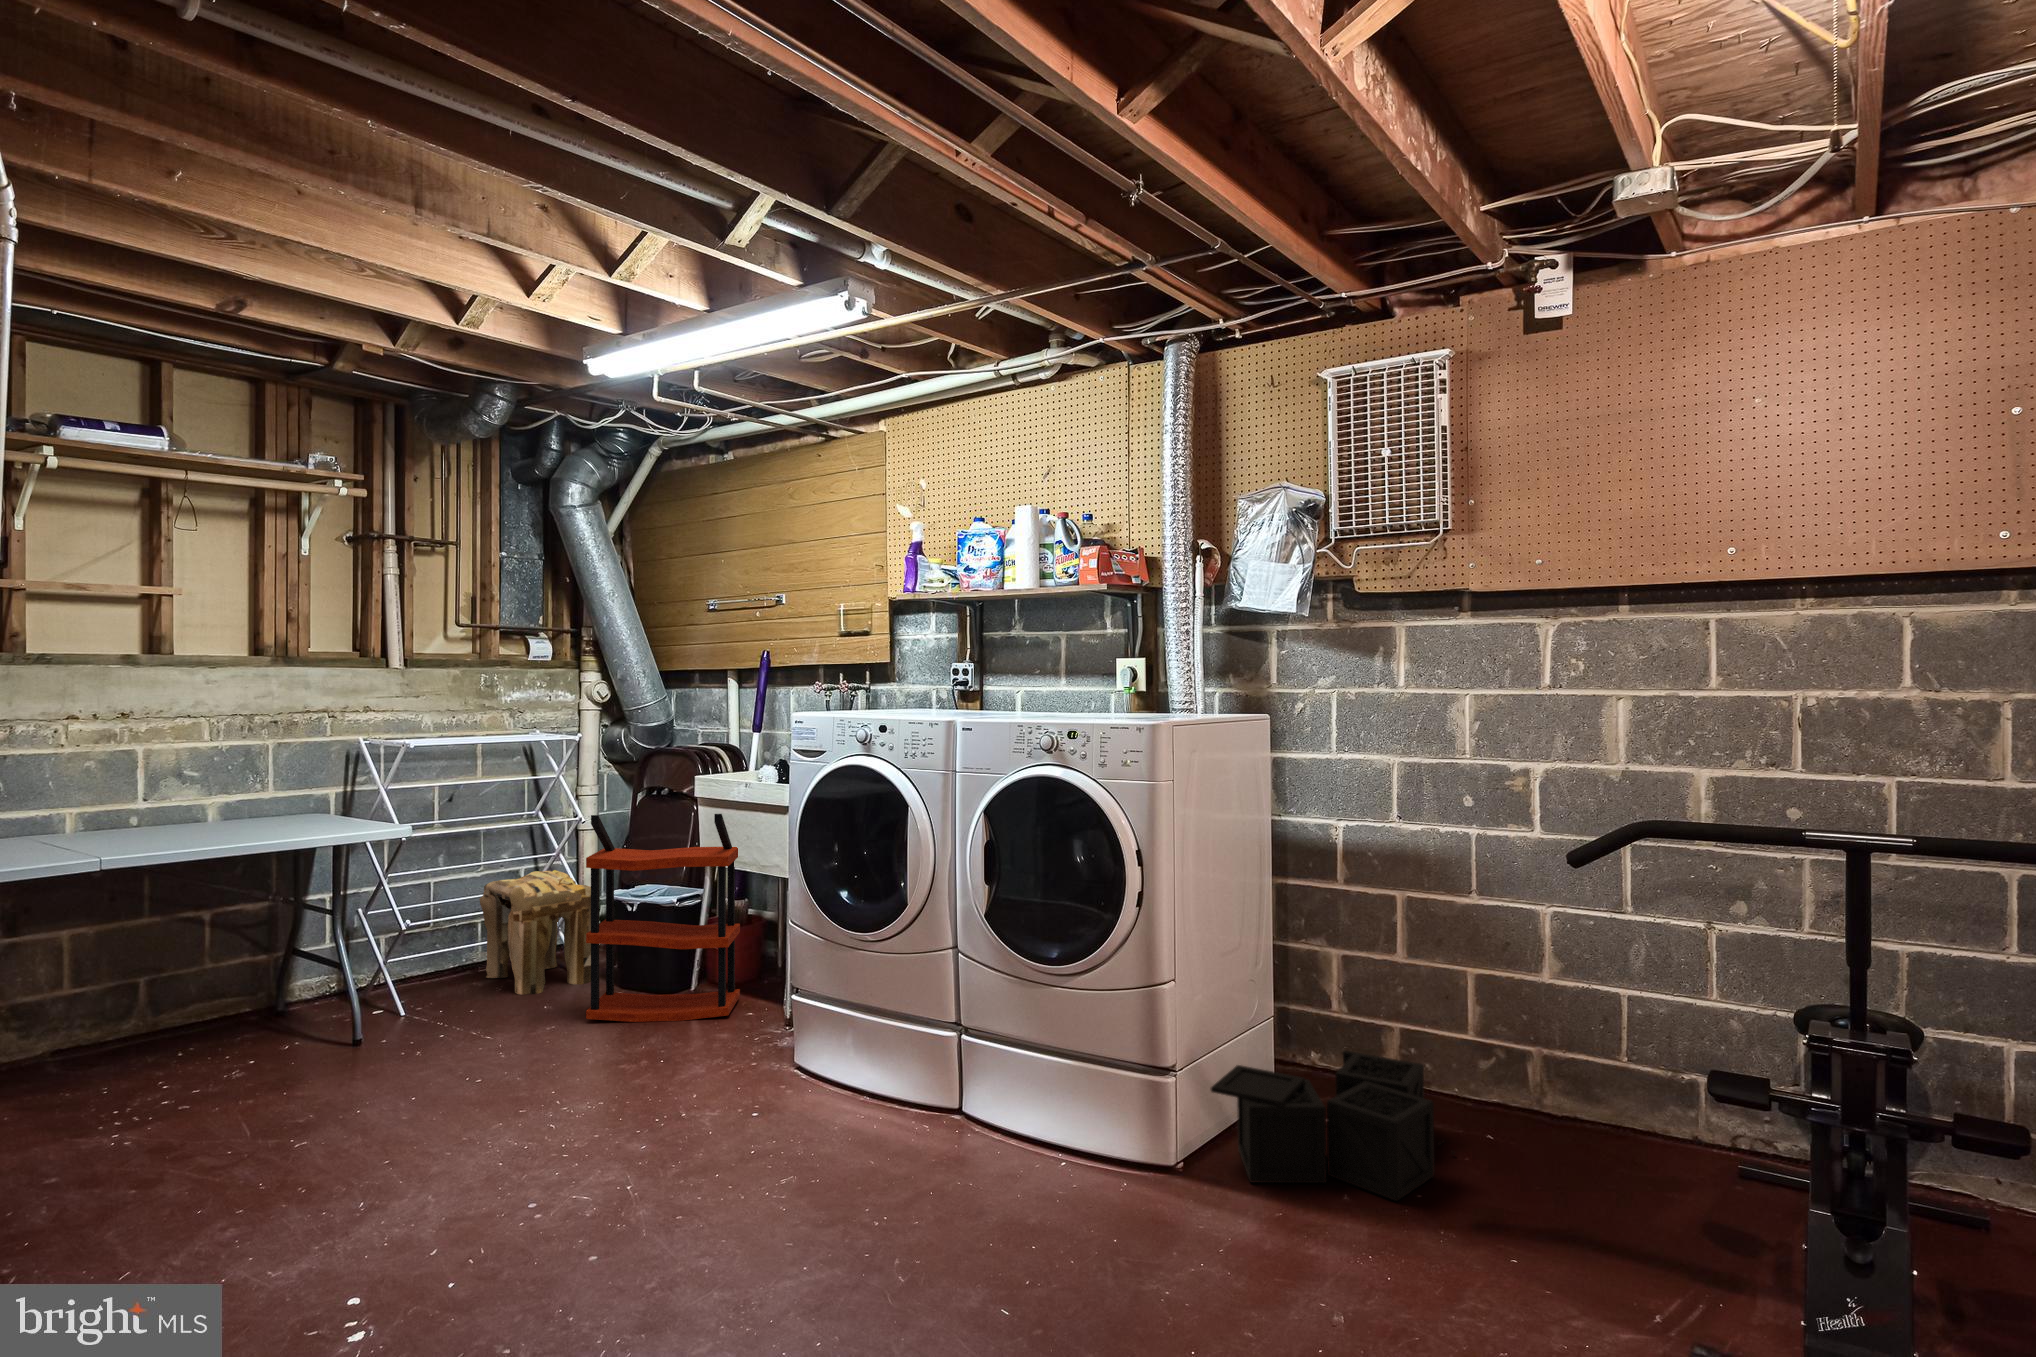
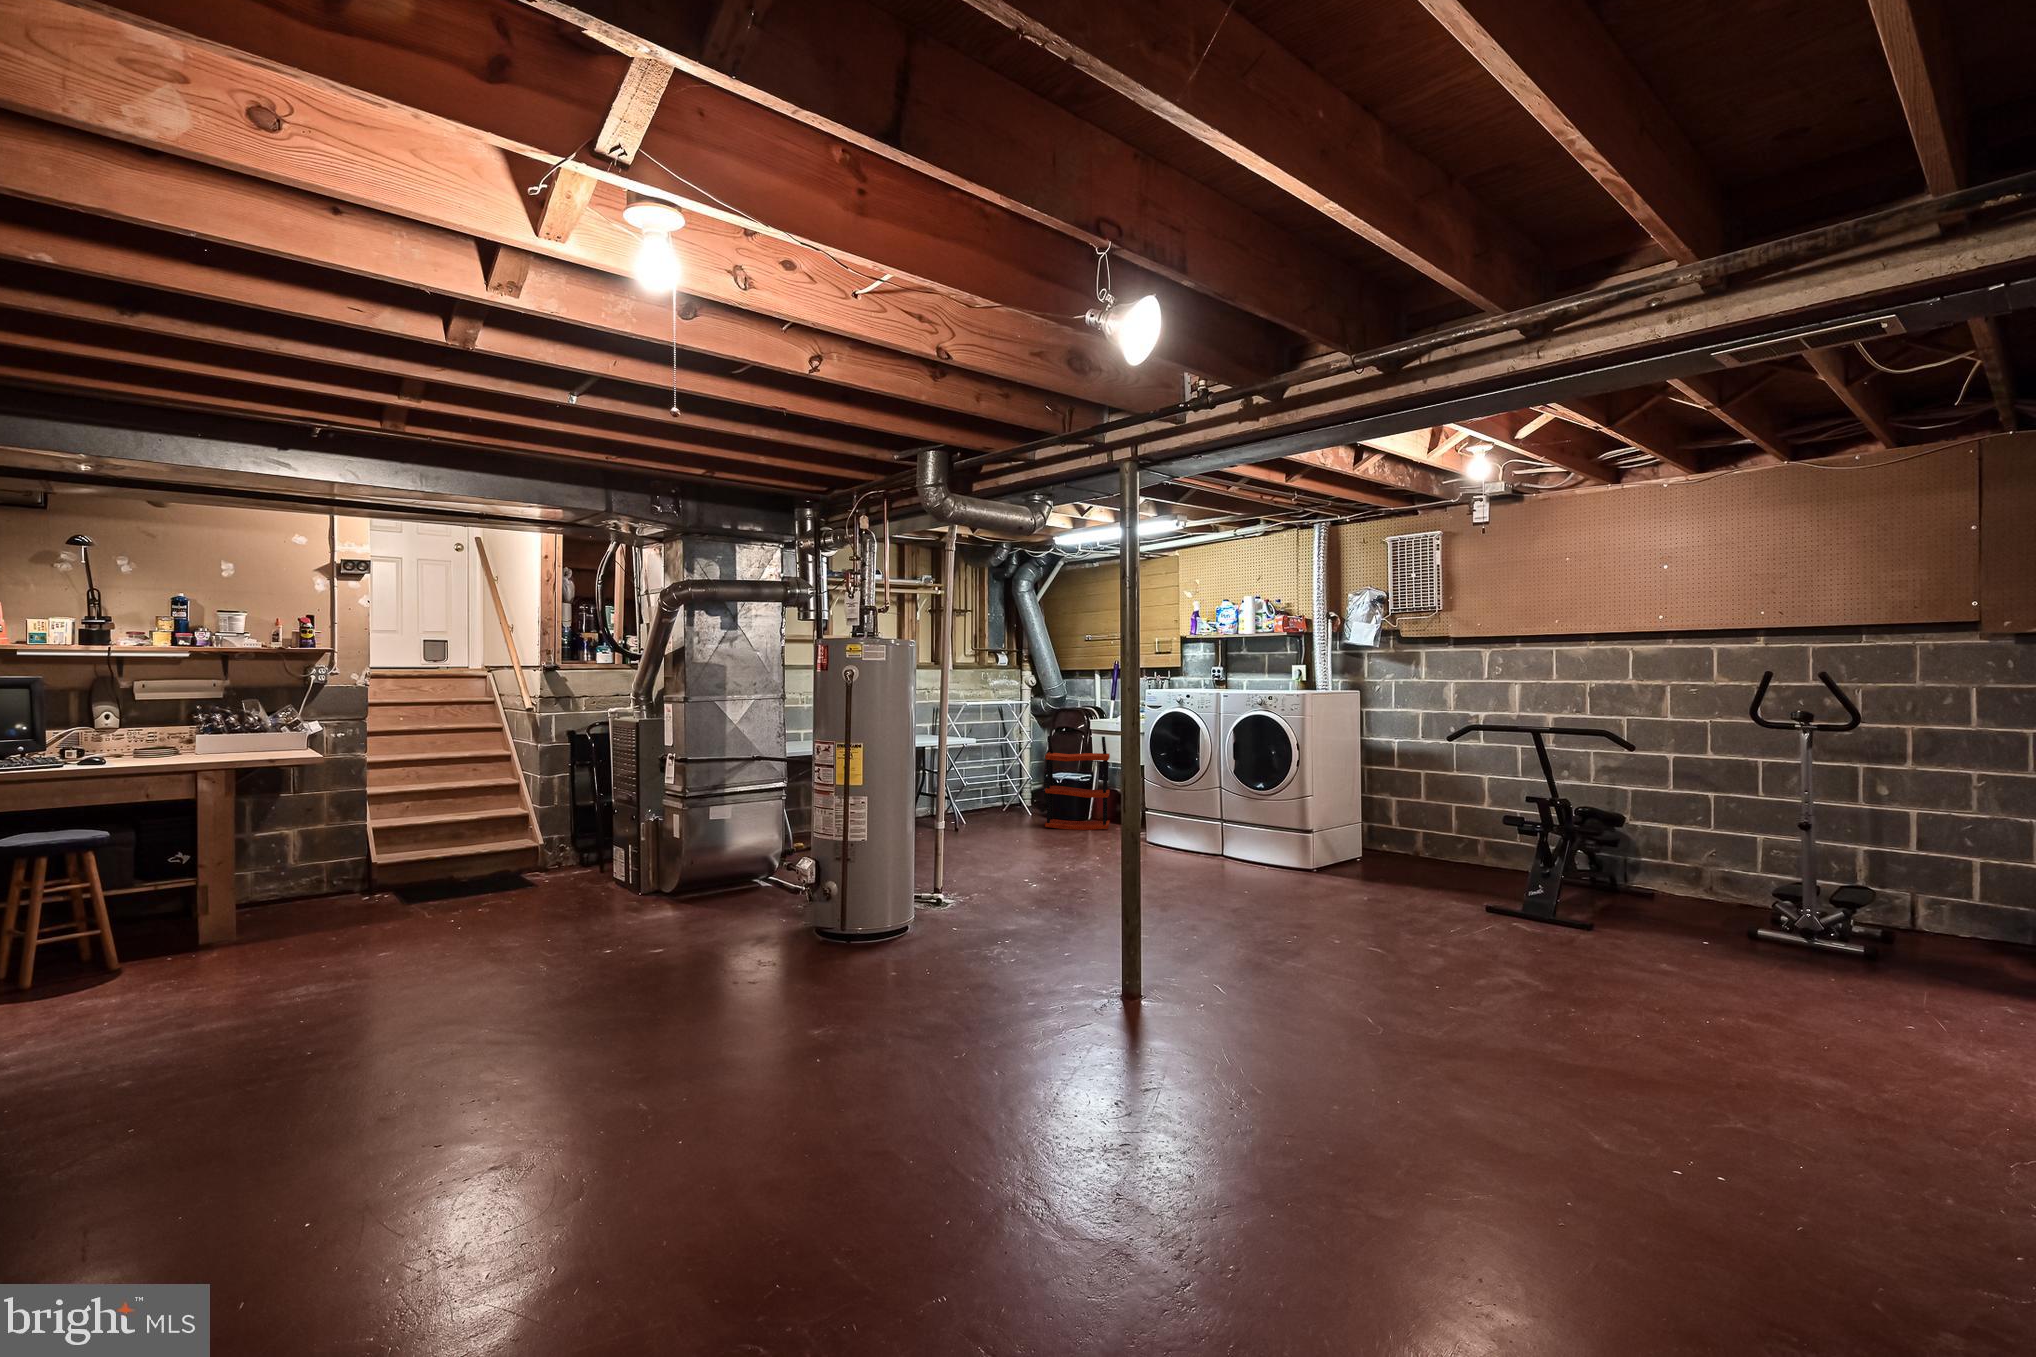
stool: present [480,870,591,995] -> none [984,766,1038,820]
storage bin: present [1211,1051,1455,1201] -> none [1326,835,1434,880]

